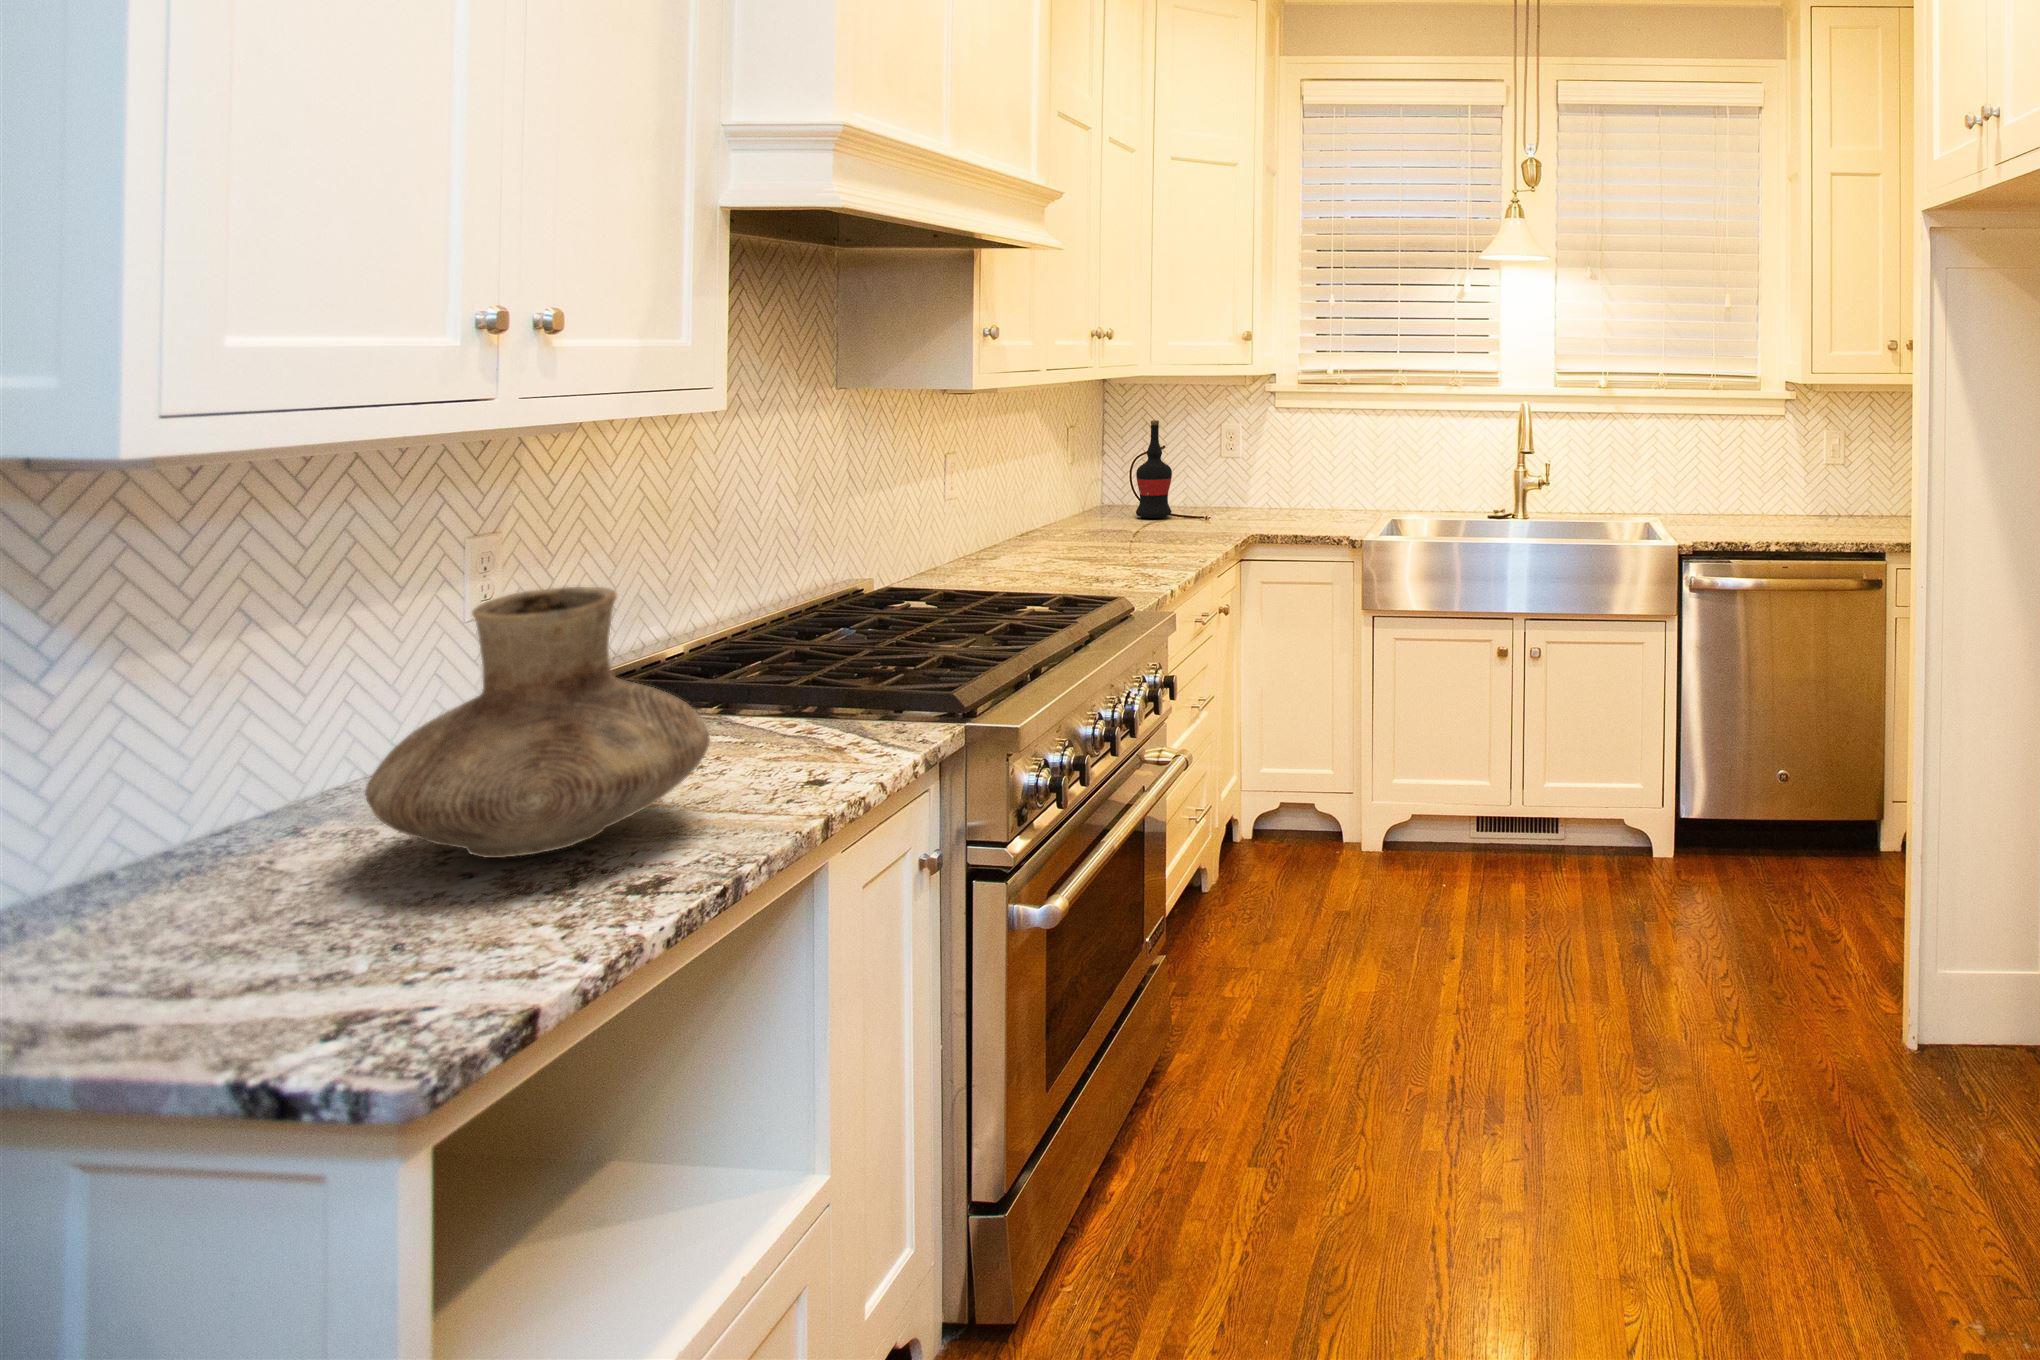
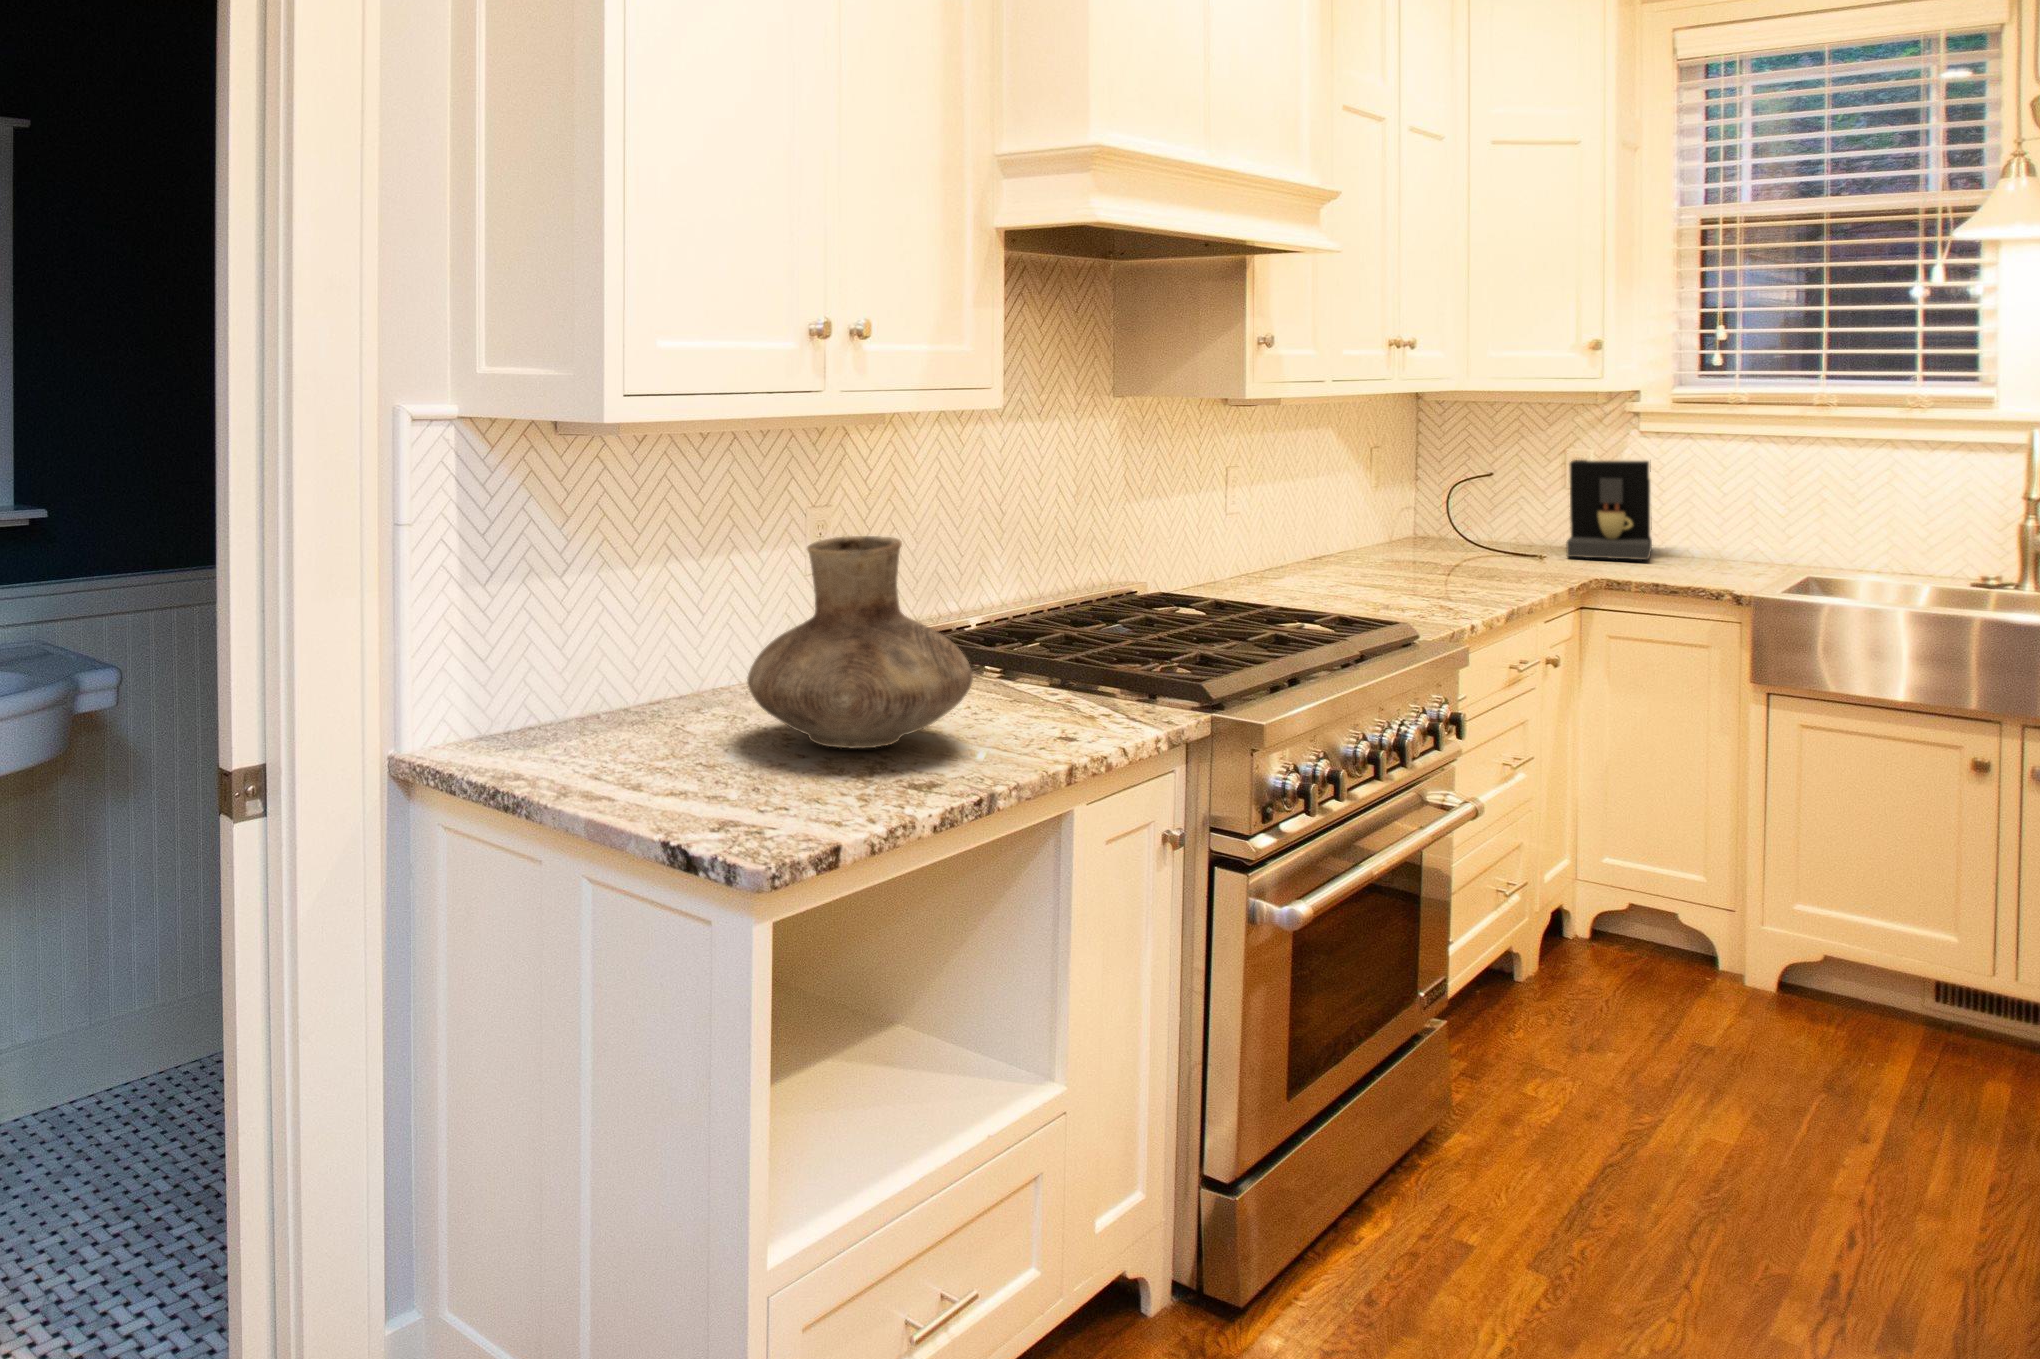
wine bottle: present [1136,420,1172,518] -> none [1445,437,1491,553]
coffee maker: none [1229,435,1287,516] -> present [1566,460,1652,560]

